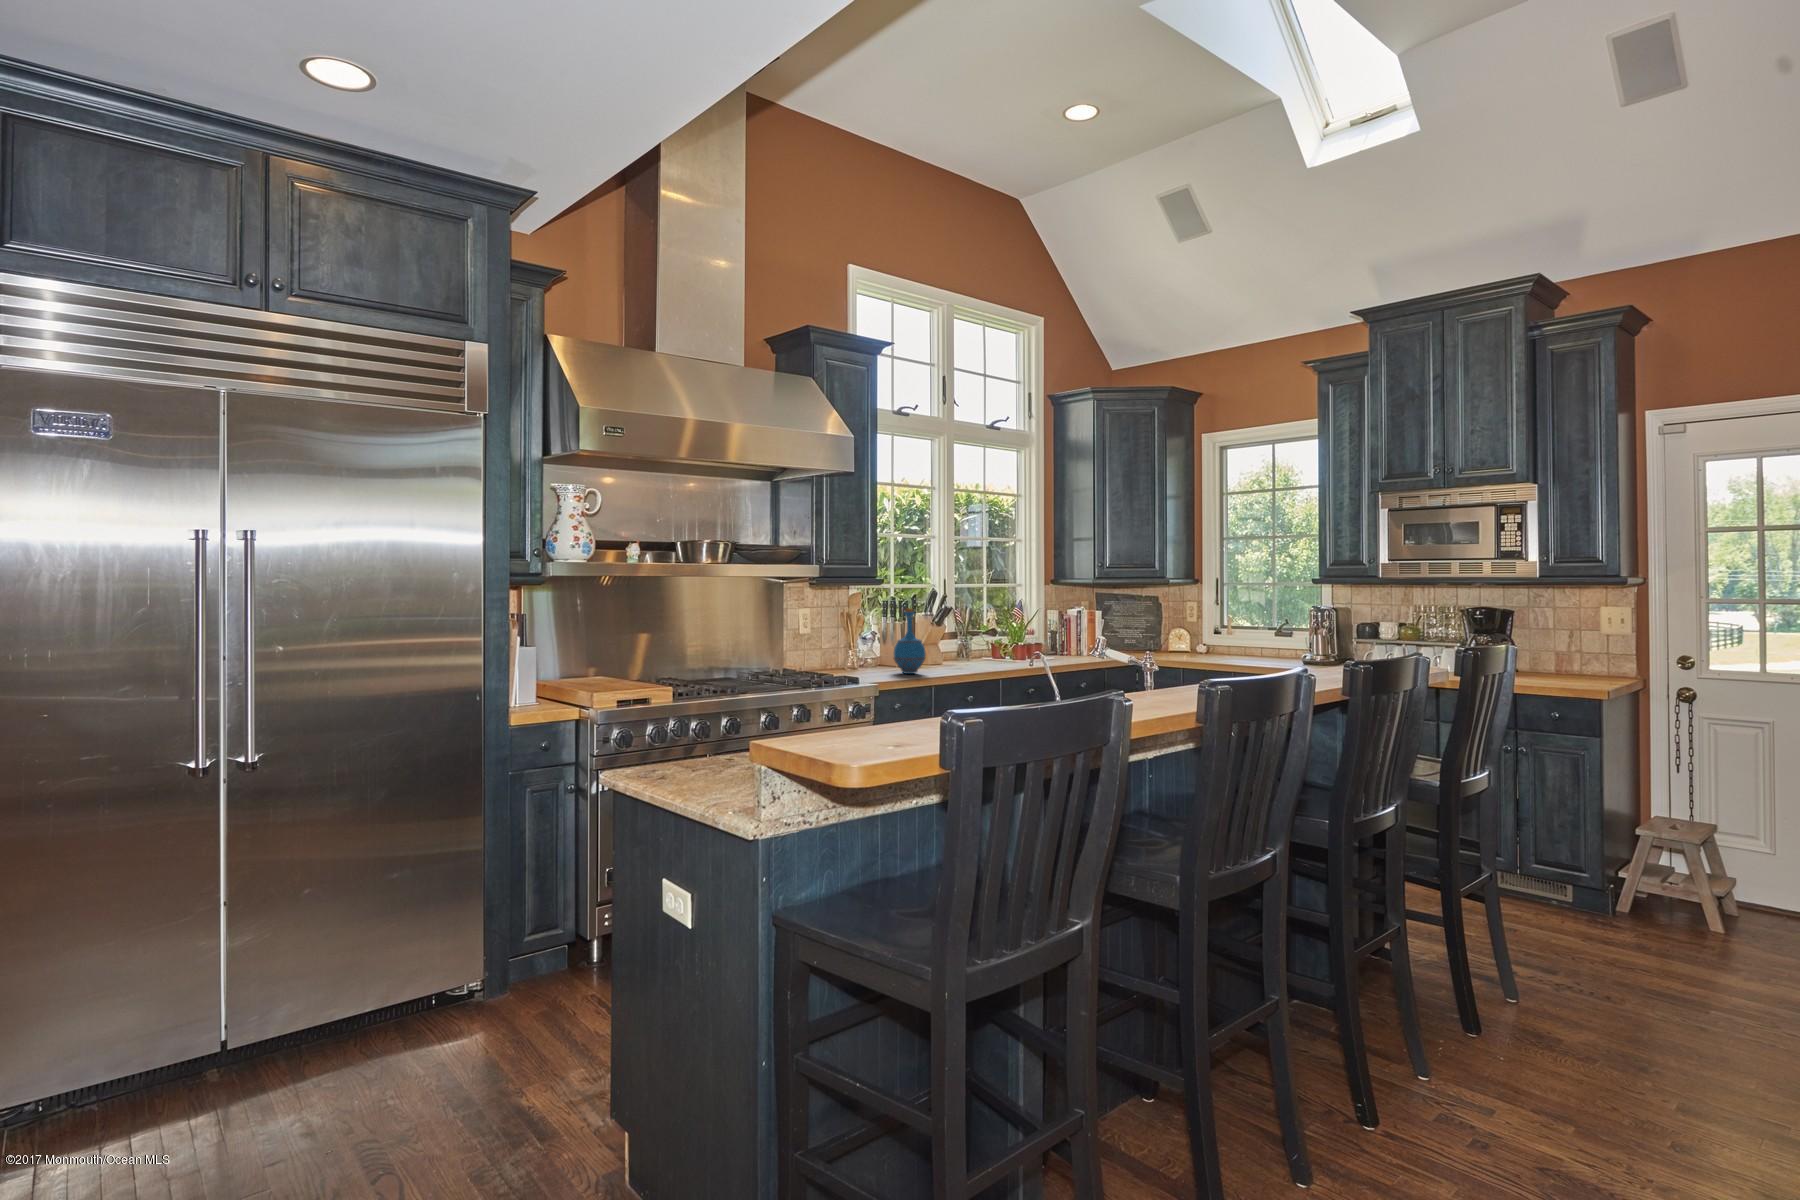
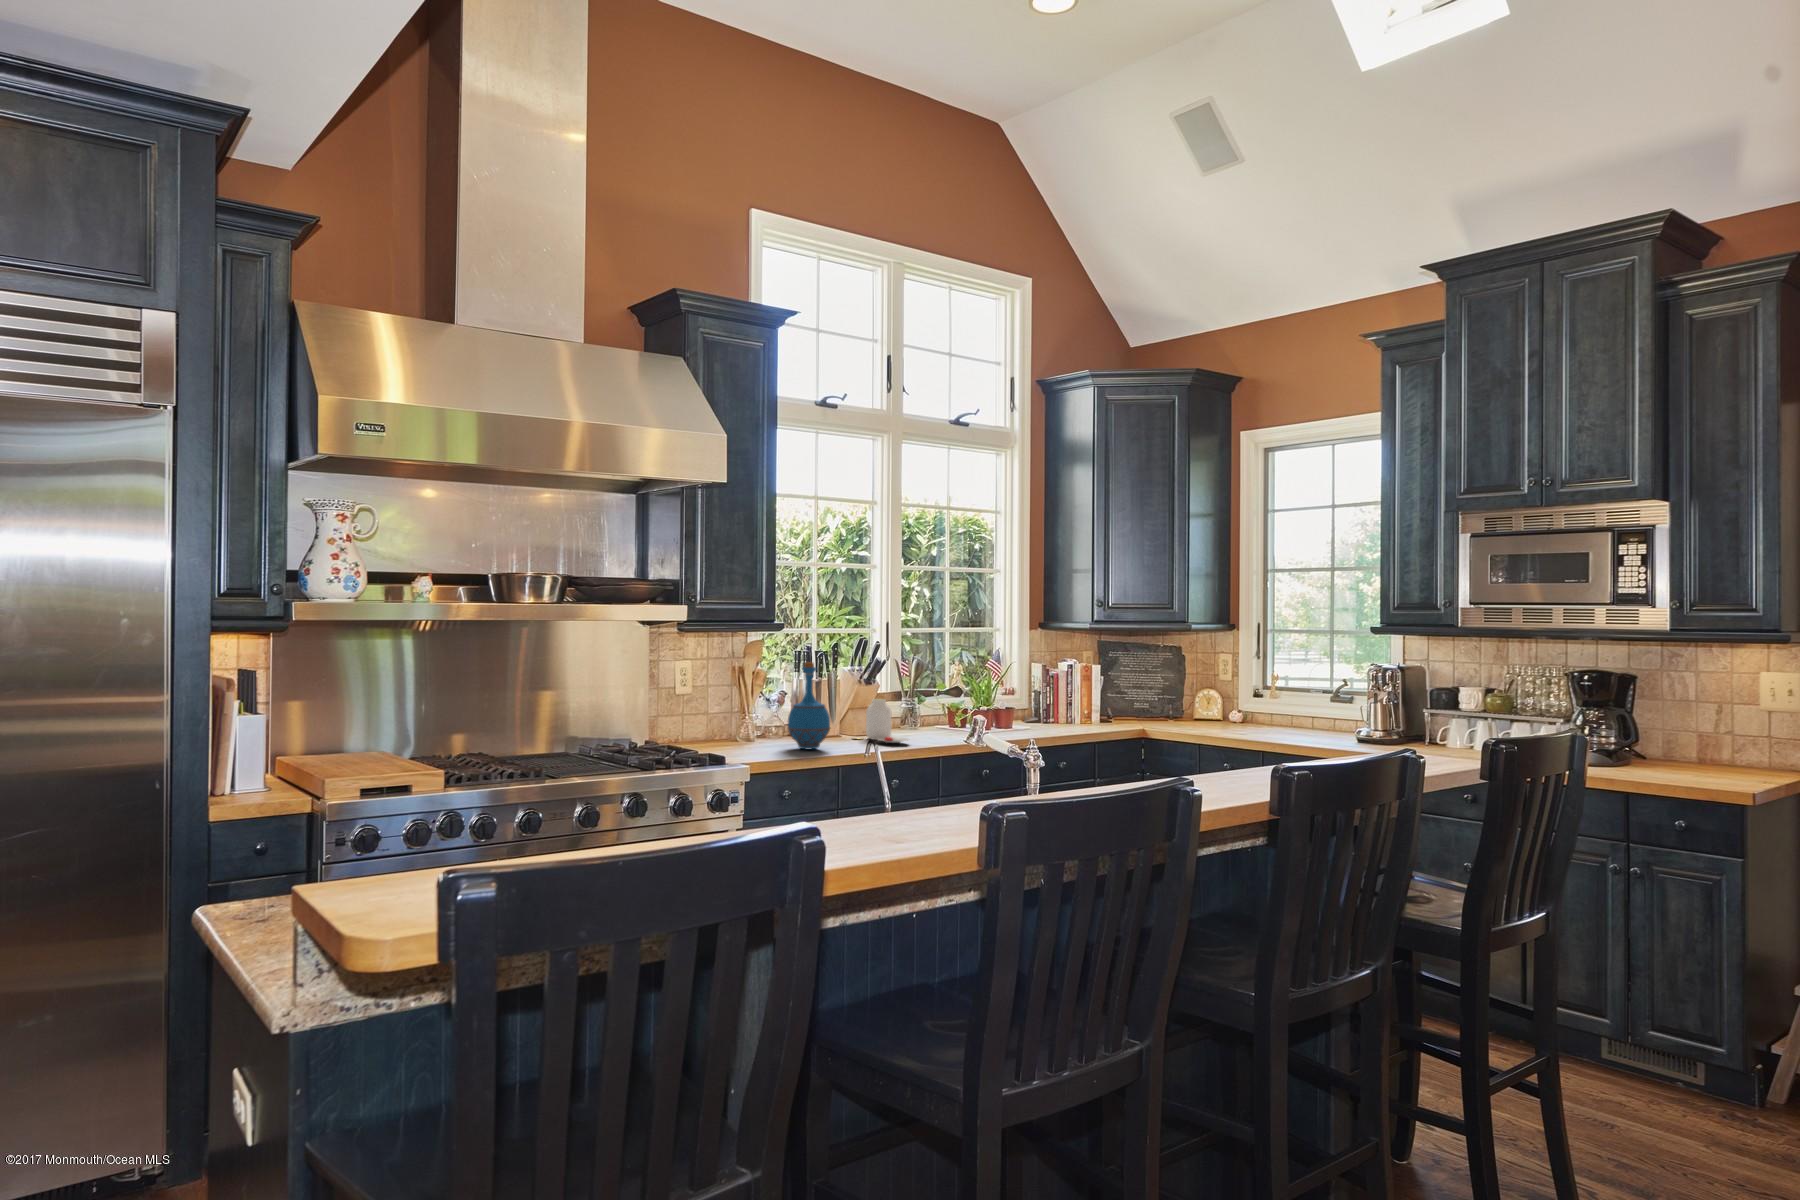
jar: none [932,637,979,669] -> present [859,699,908,743]

